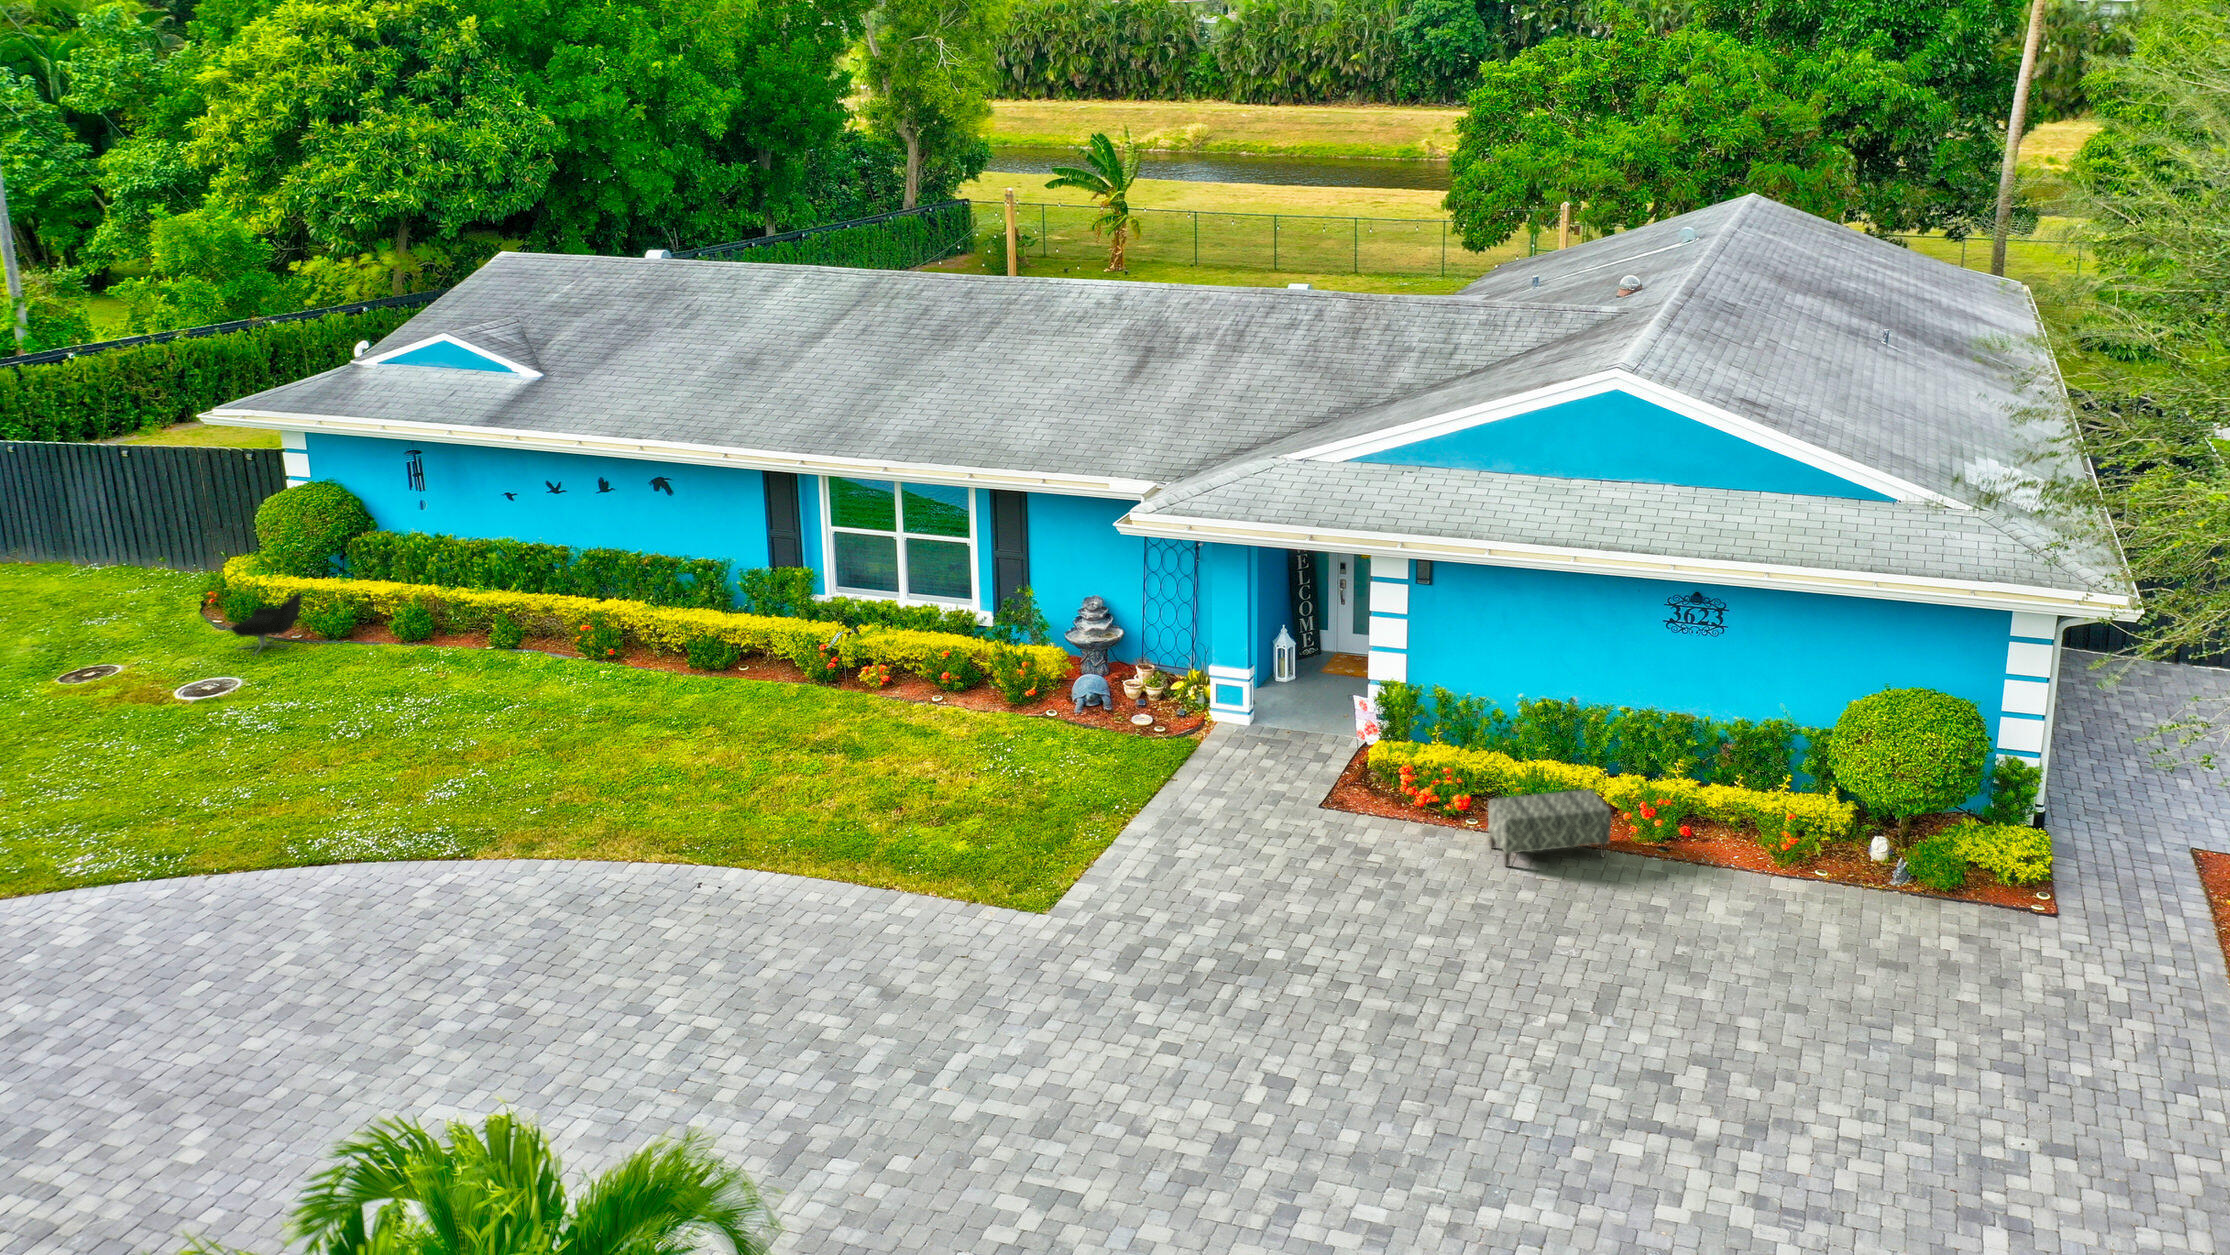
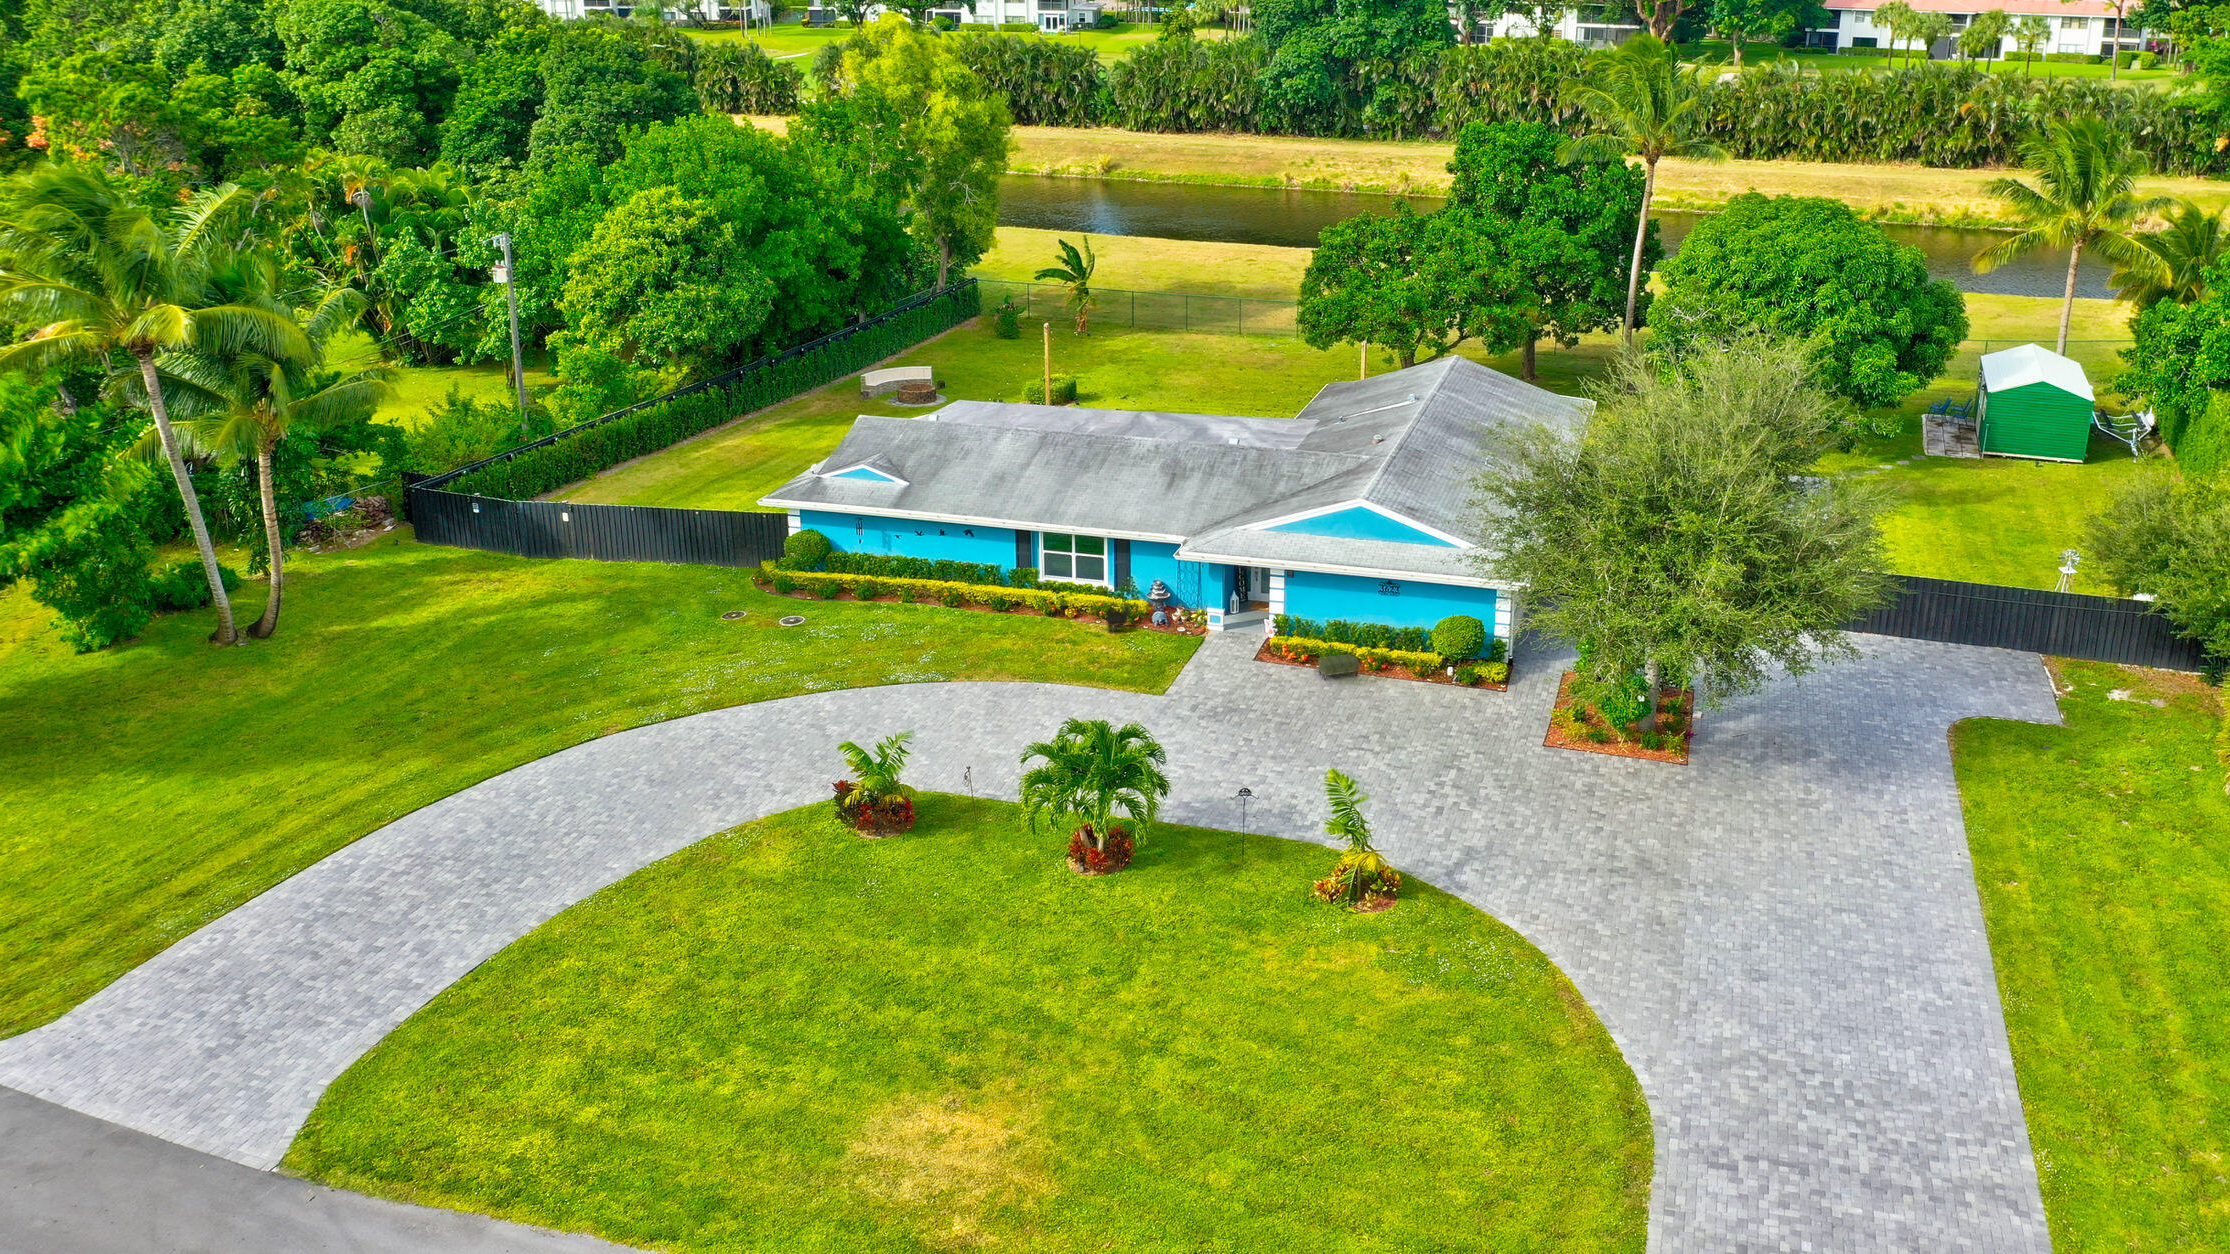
lounge chair: present [231,593,302,654] -> present [1106,607,1129,630]

